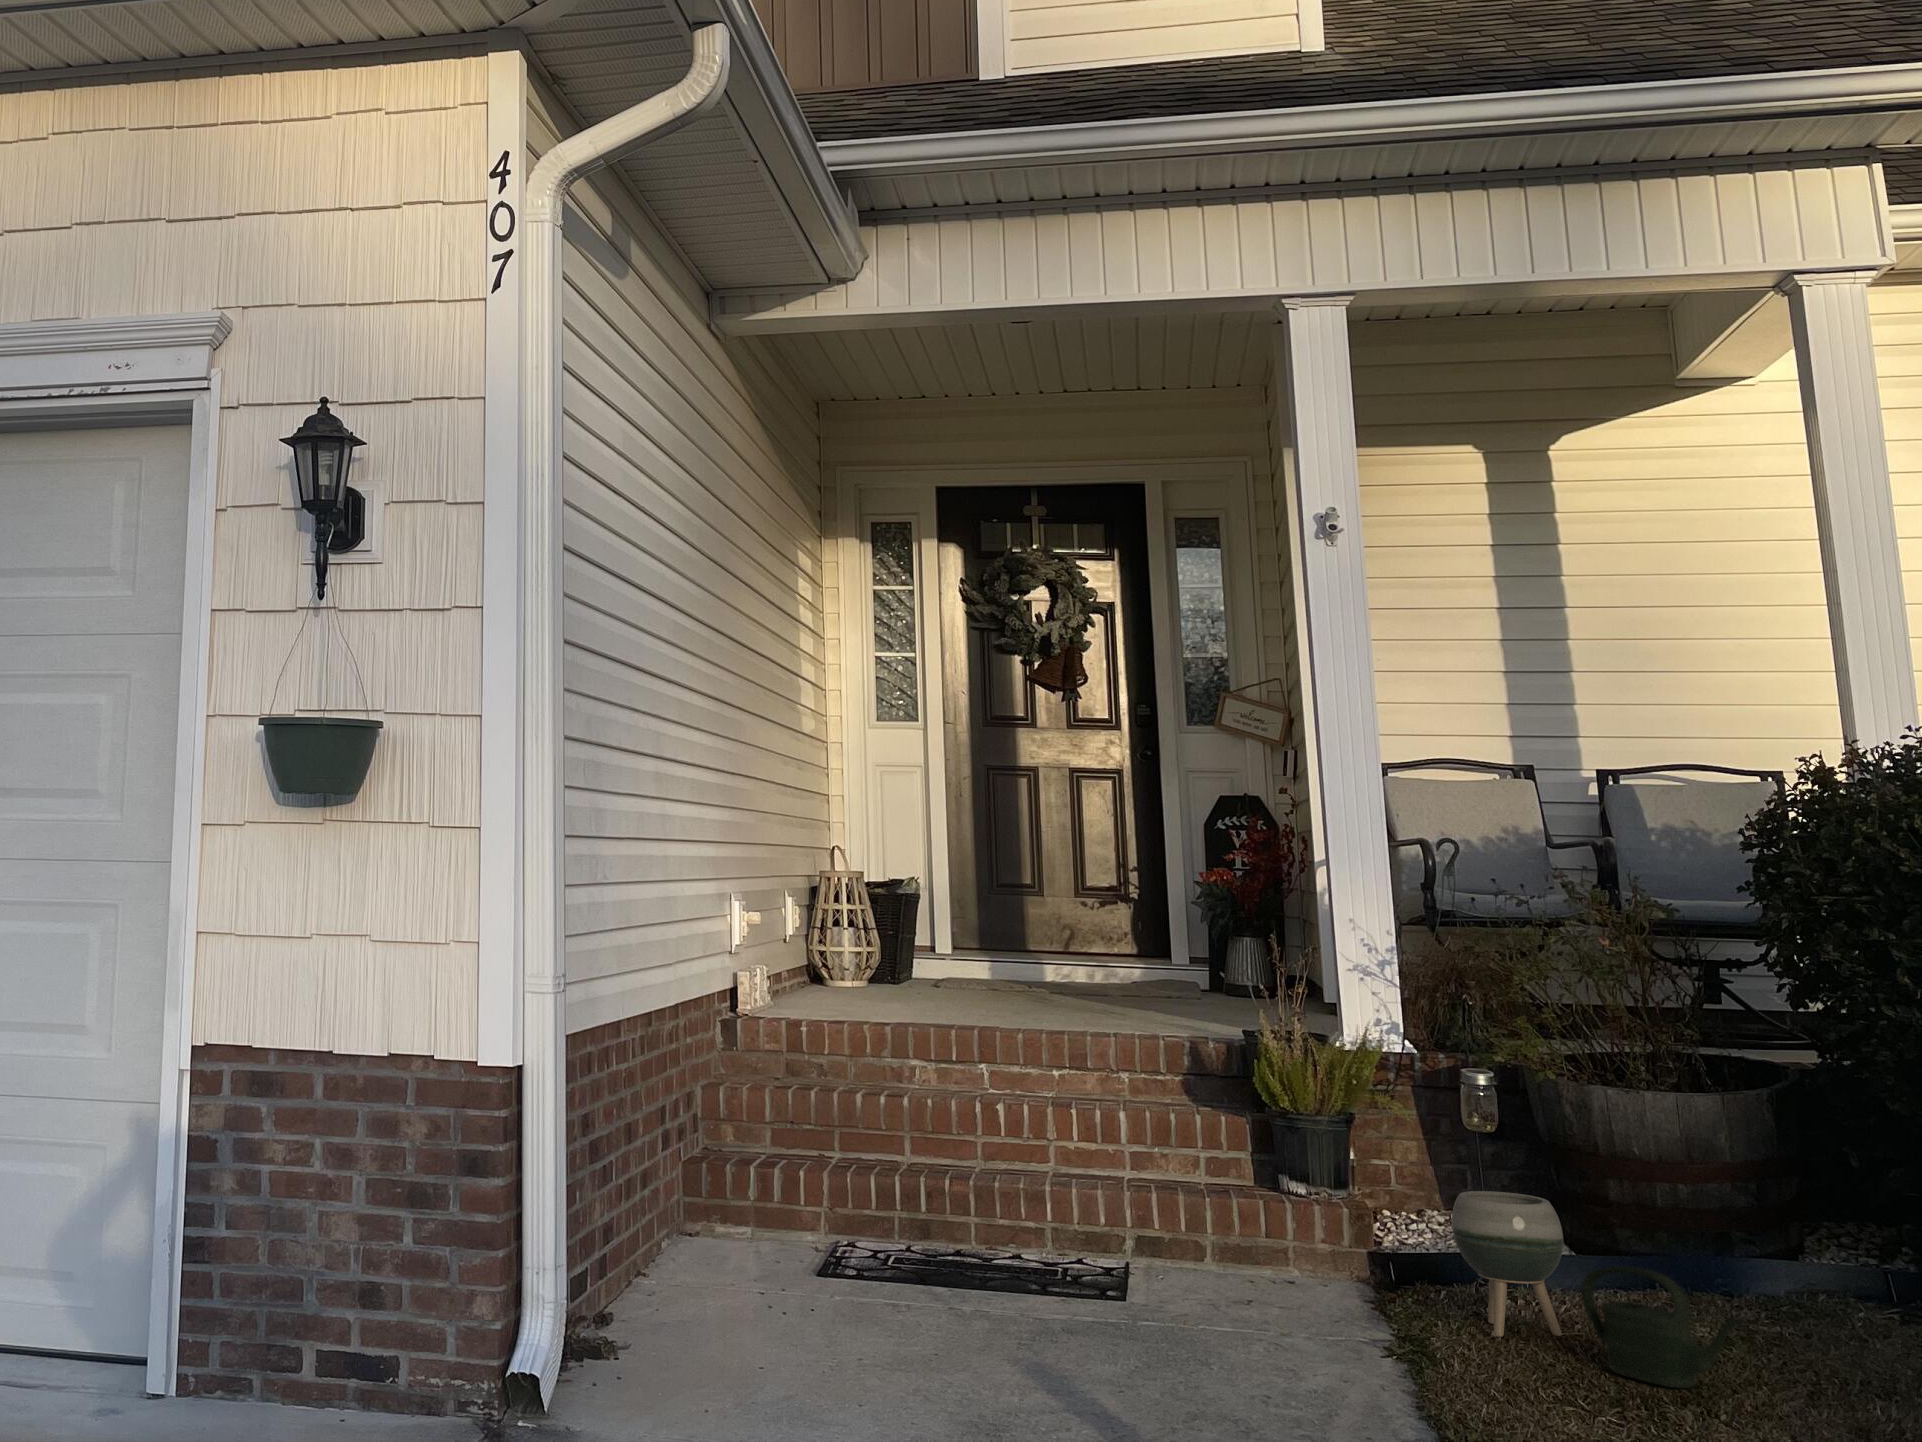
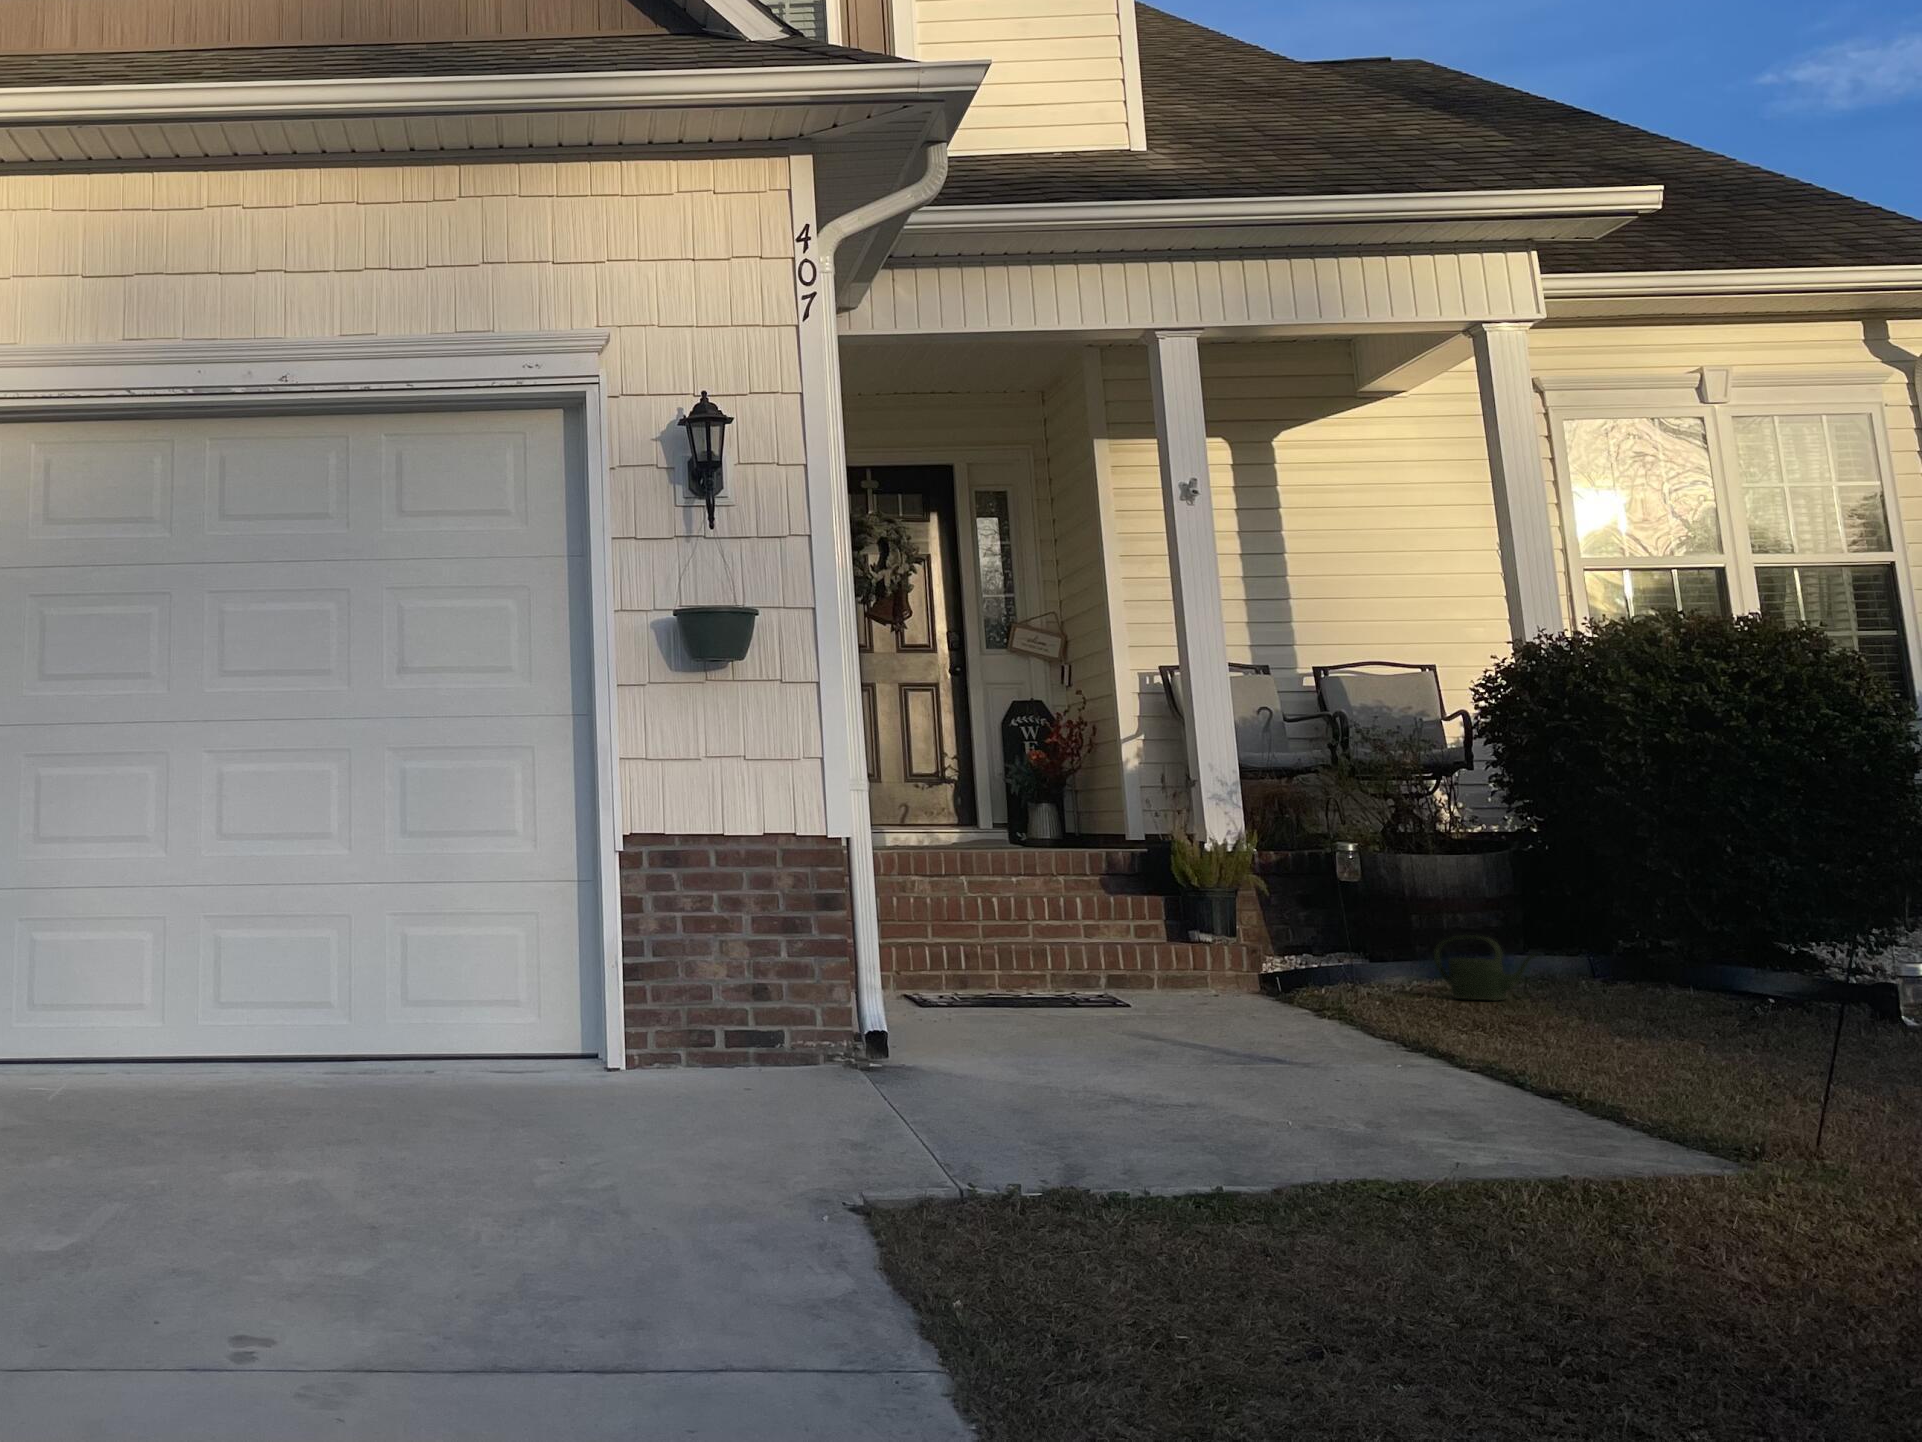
planter: present [1452,1191,1563,1337] -> none [1341,910,1409,993]

